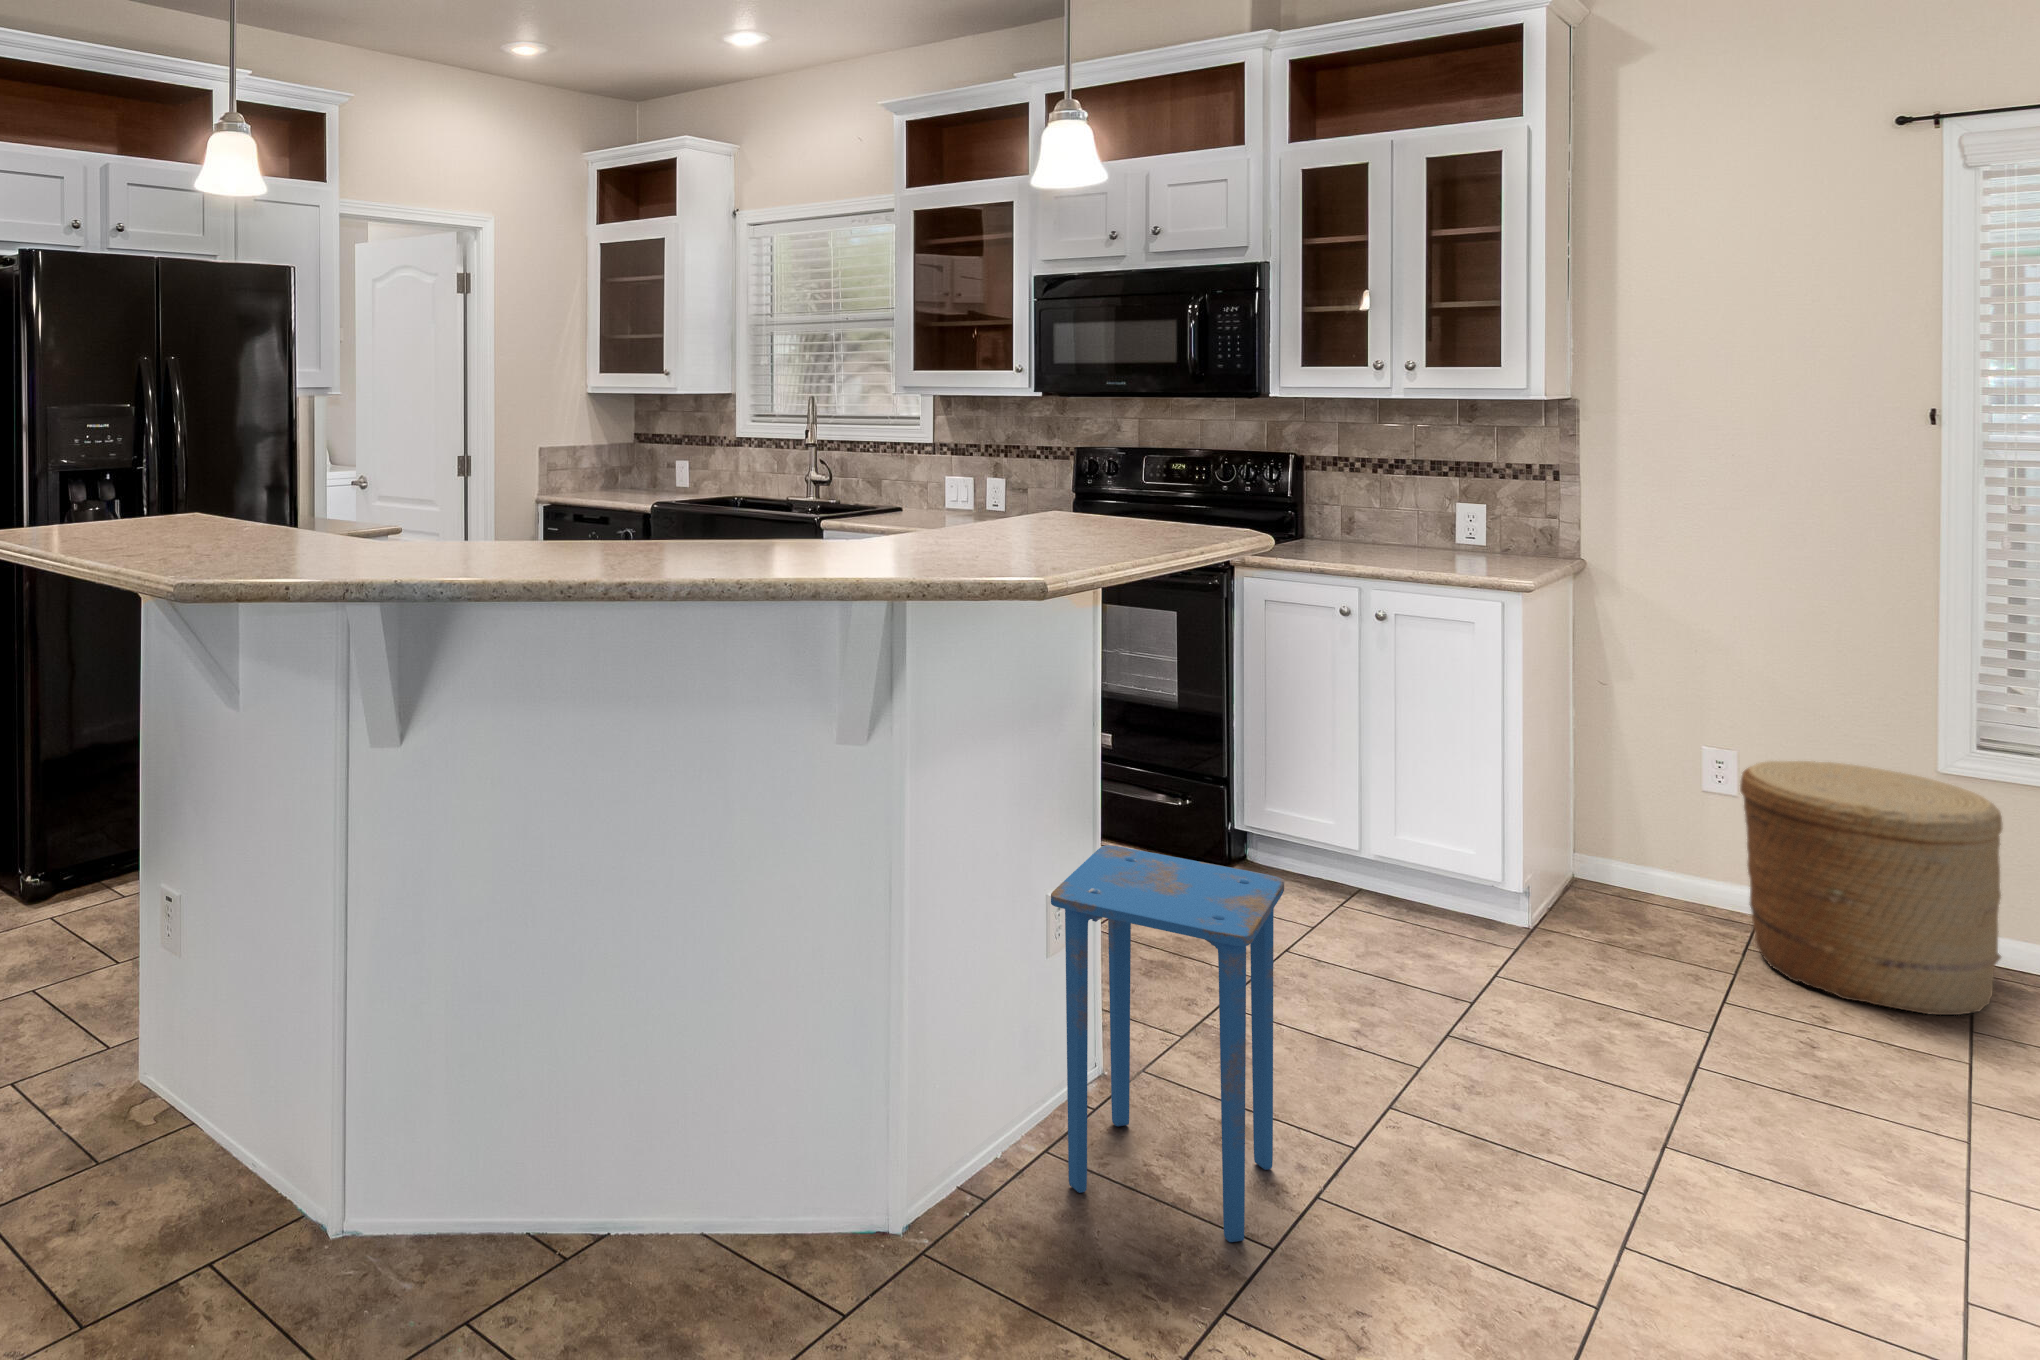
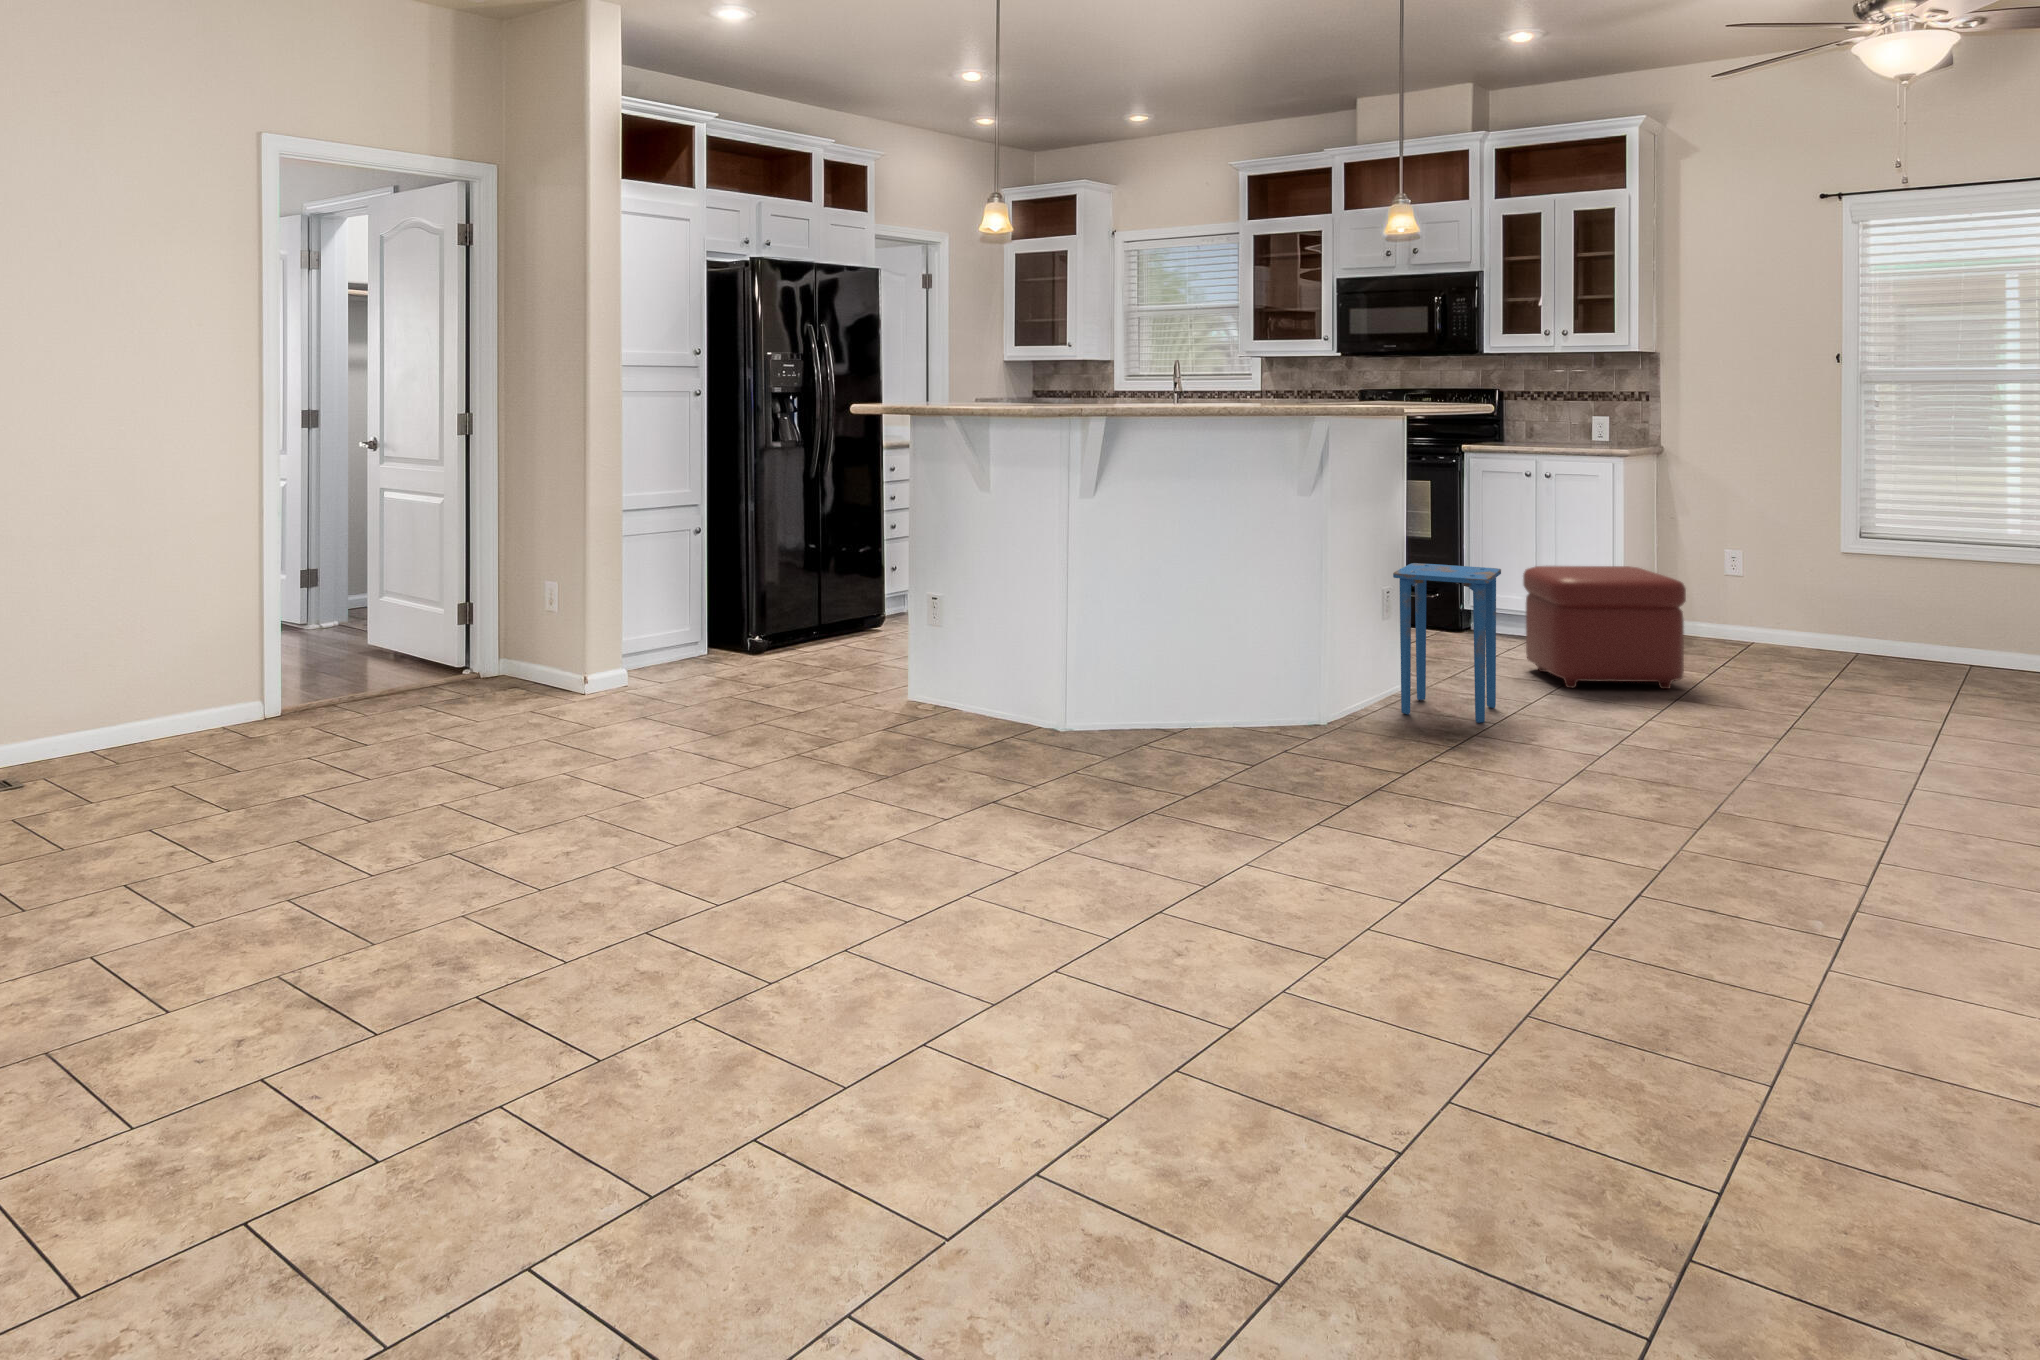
woven basket: present [1740,761,2003,1015] -> none [1737,549,1861,667]
ottoman: none [1335,812,1673,1097] -> present [1523,566,1686,689]

